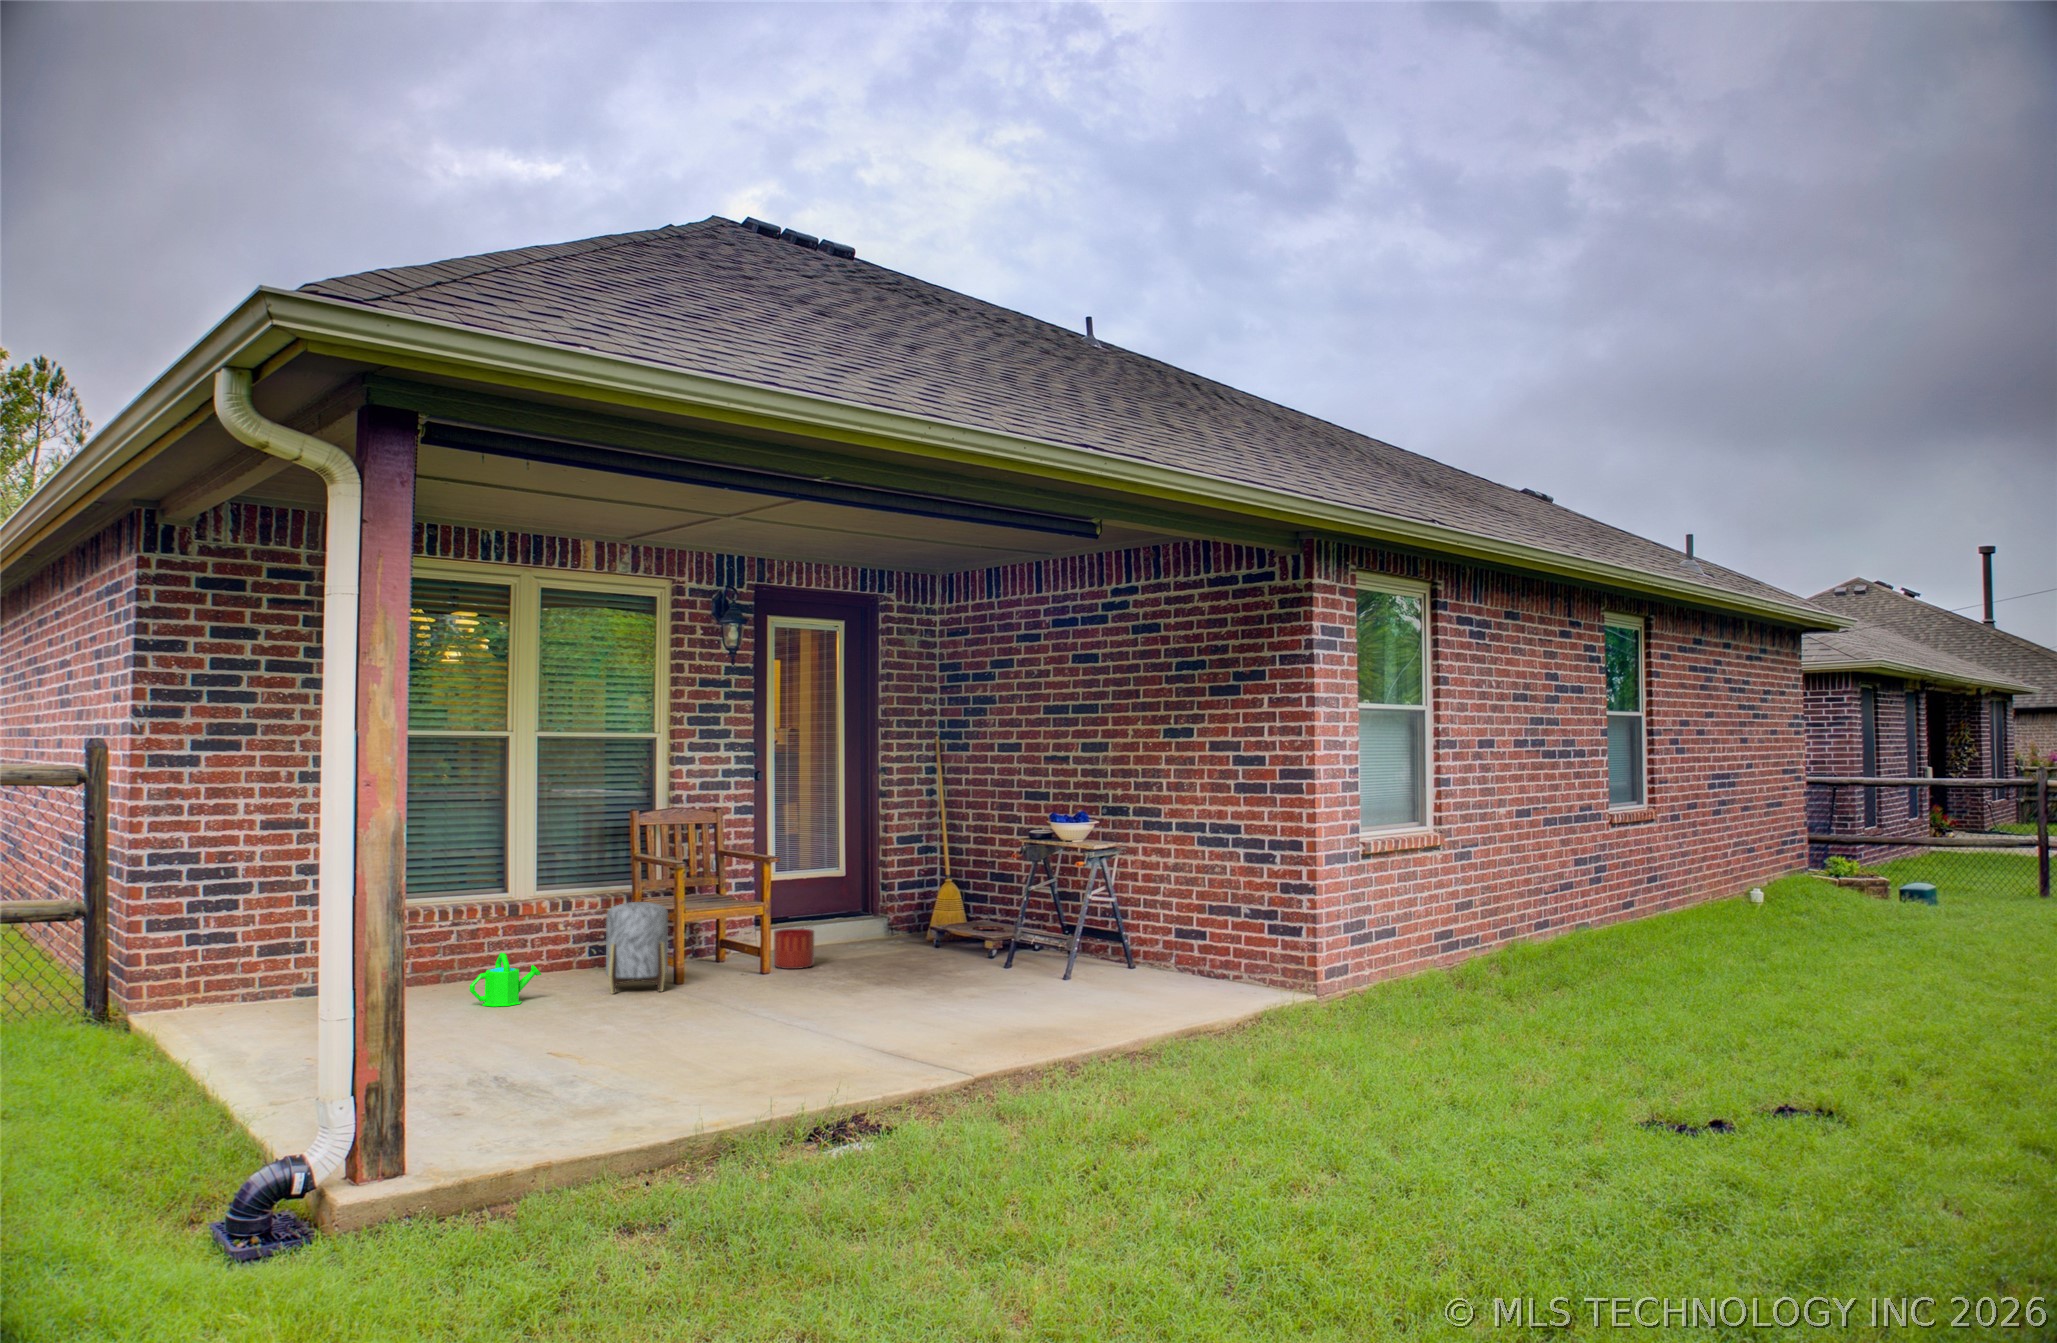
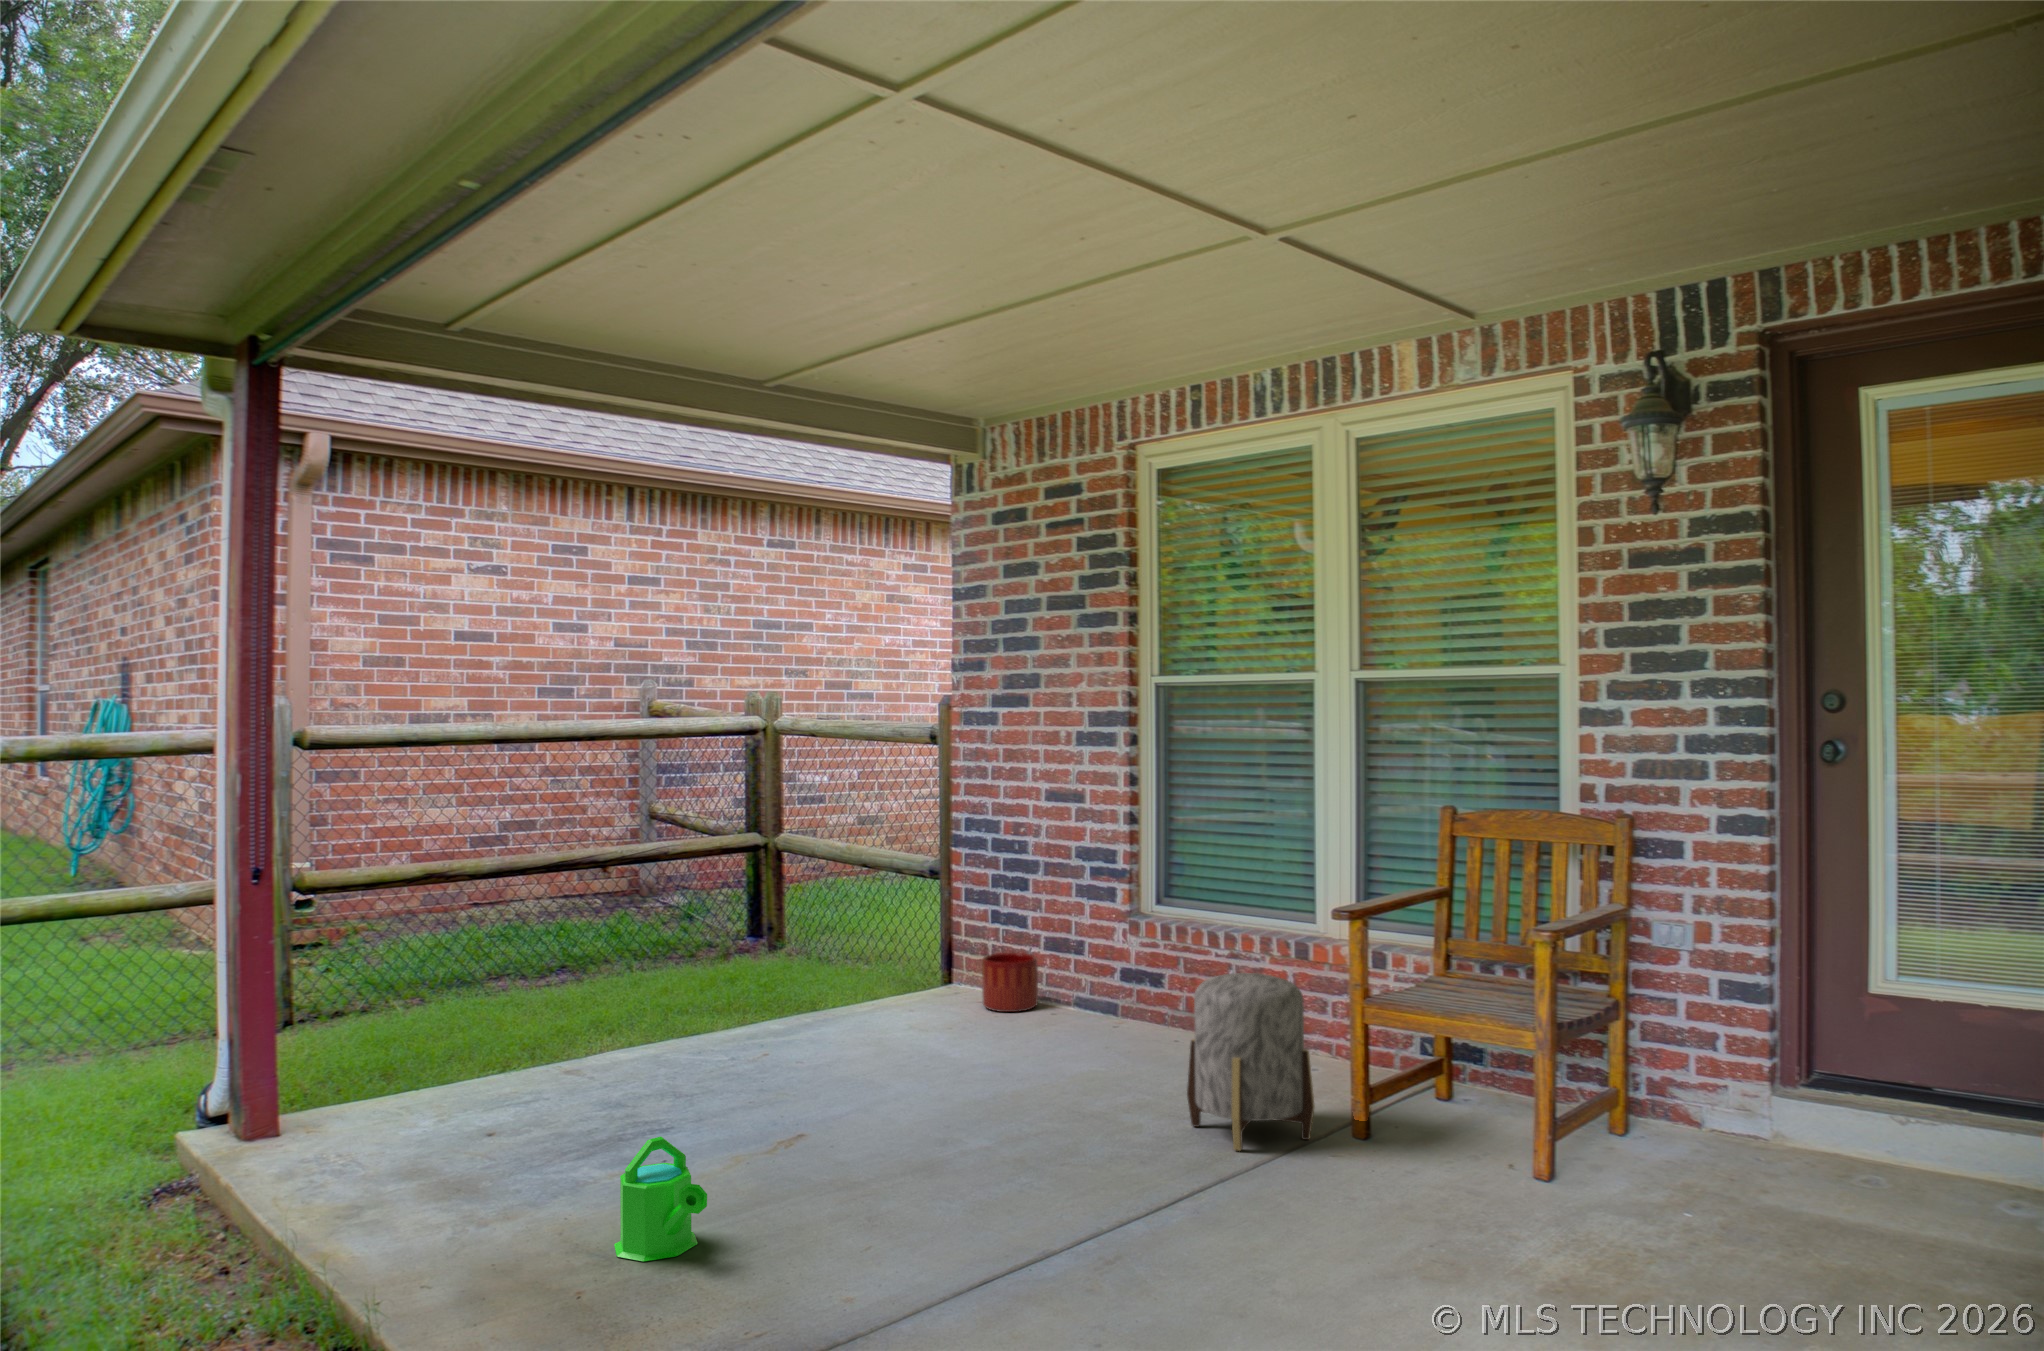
planter: present [774,929,814,969] -> present [982,953,1038,1012]
watering can: present [470,952,541,1007] -> present [614,1137,707,1261]

